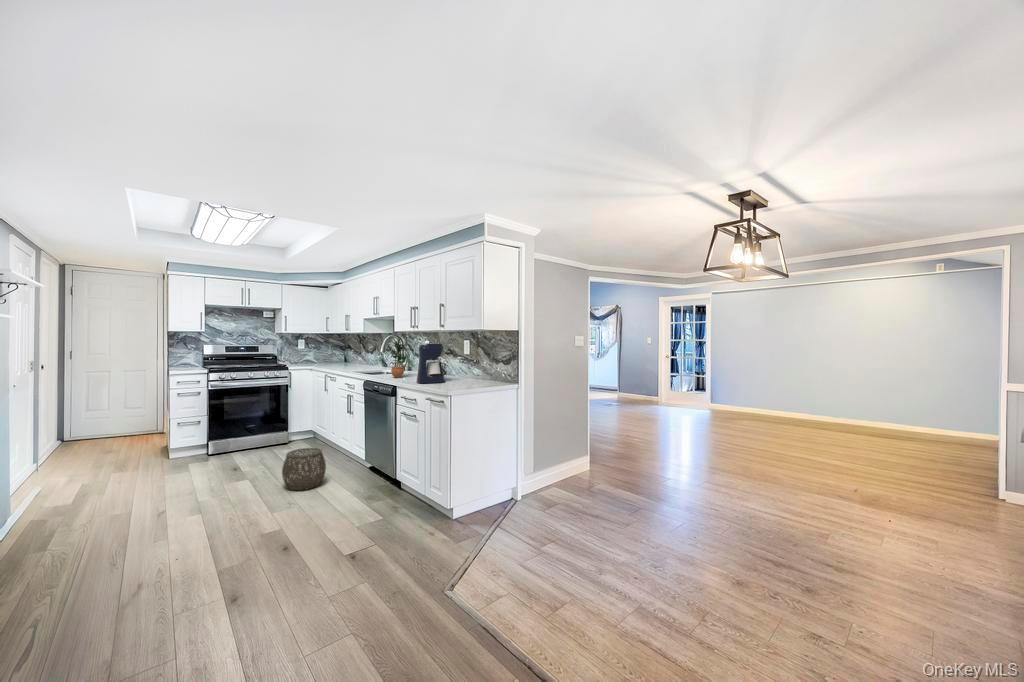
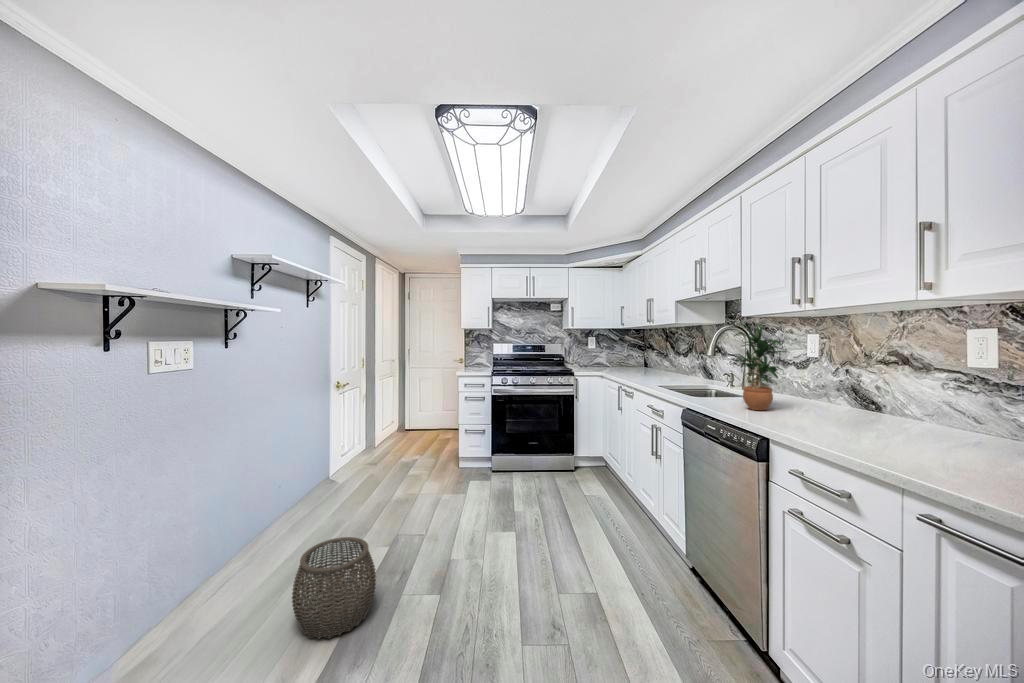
coffee maker: present [417,343,446,383] -> none [830,335,940,448]
woven basket: present [282,448,326,490] -> present [292,537,376,639]

